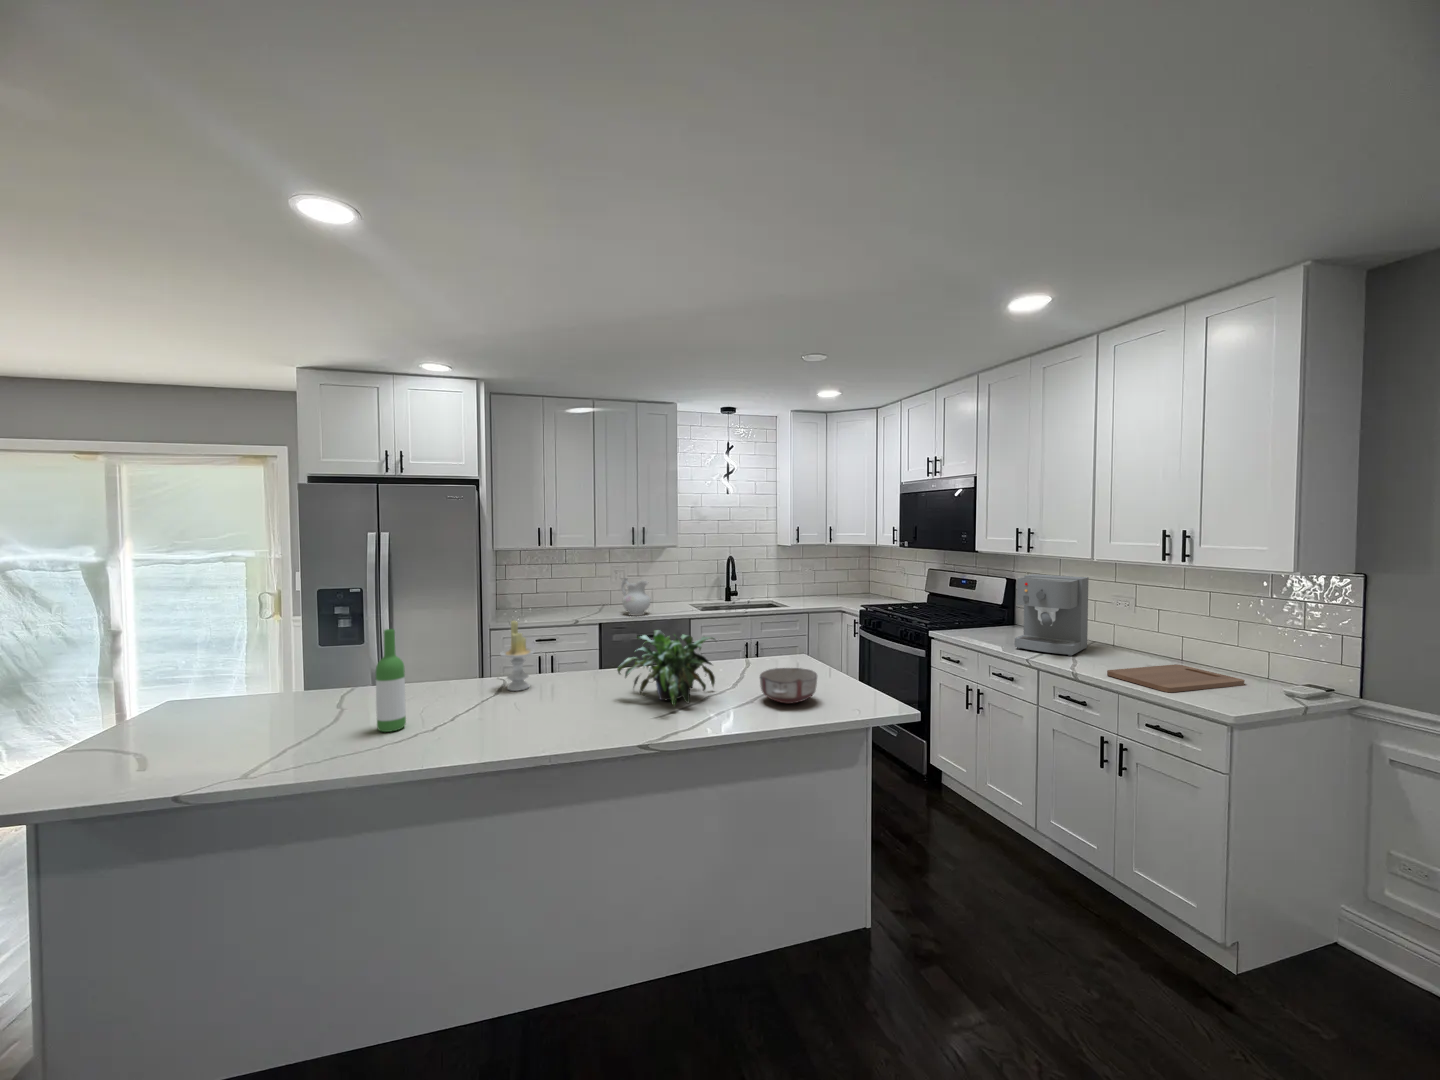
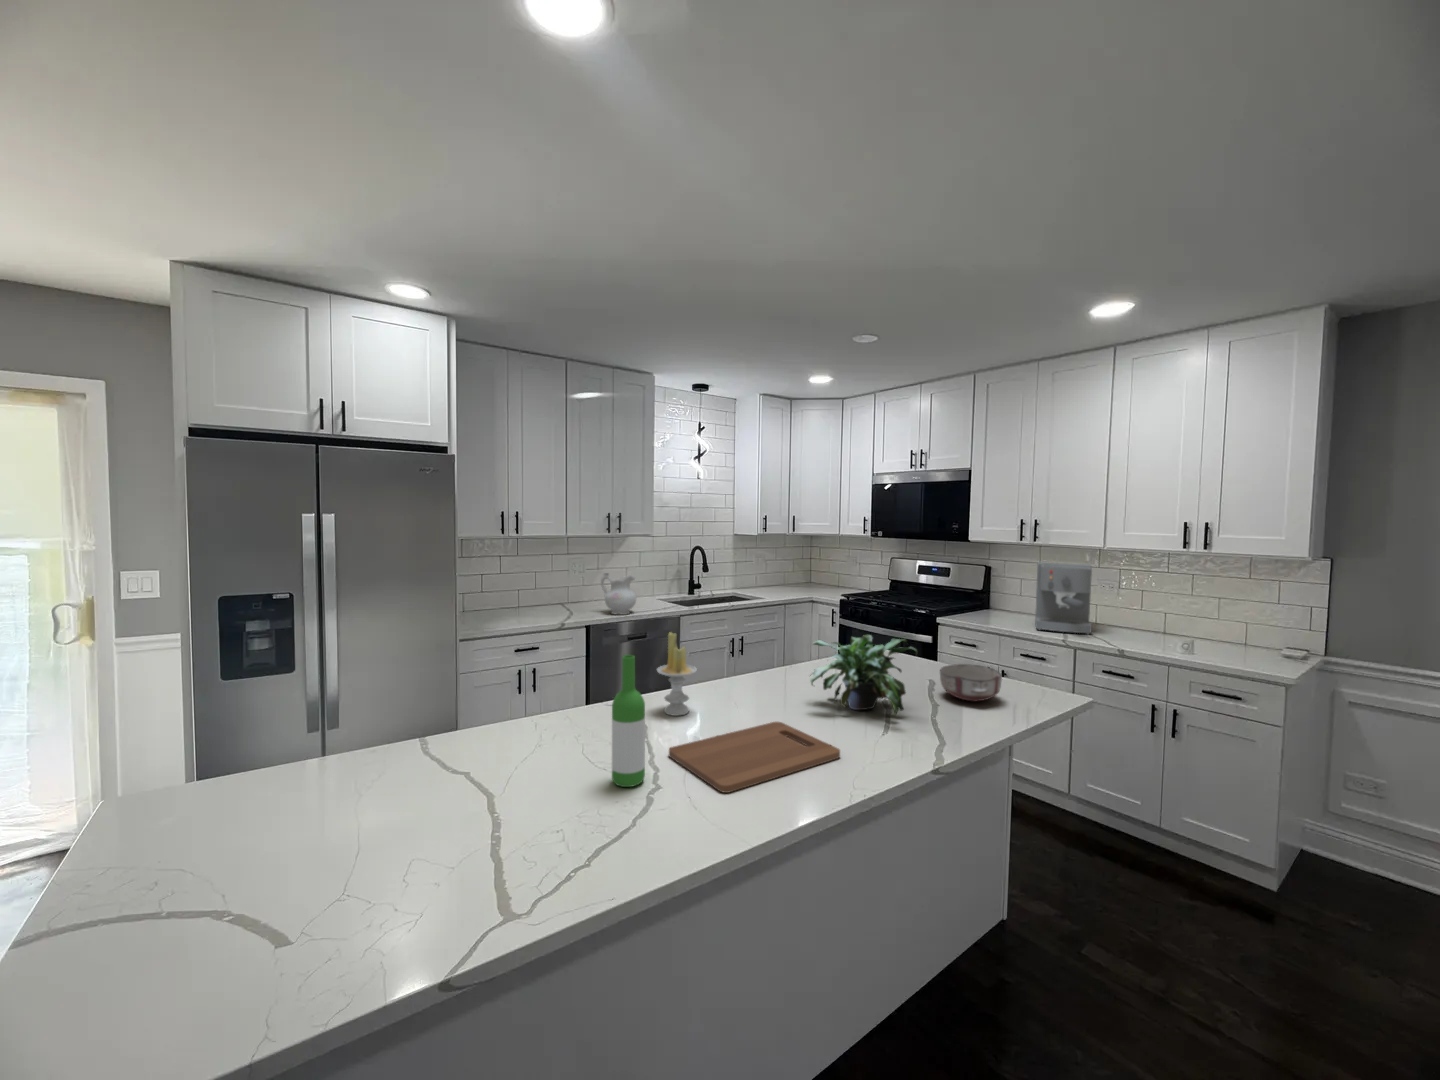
cutting board: present [1107,664,1245,692] -> present [669,722,840,793]

